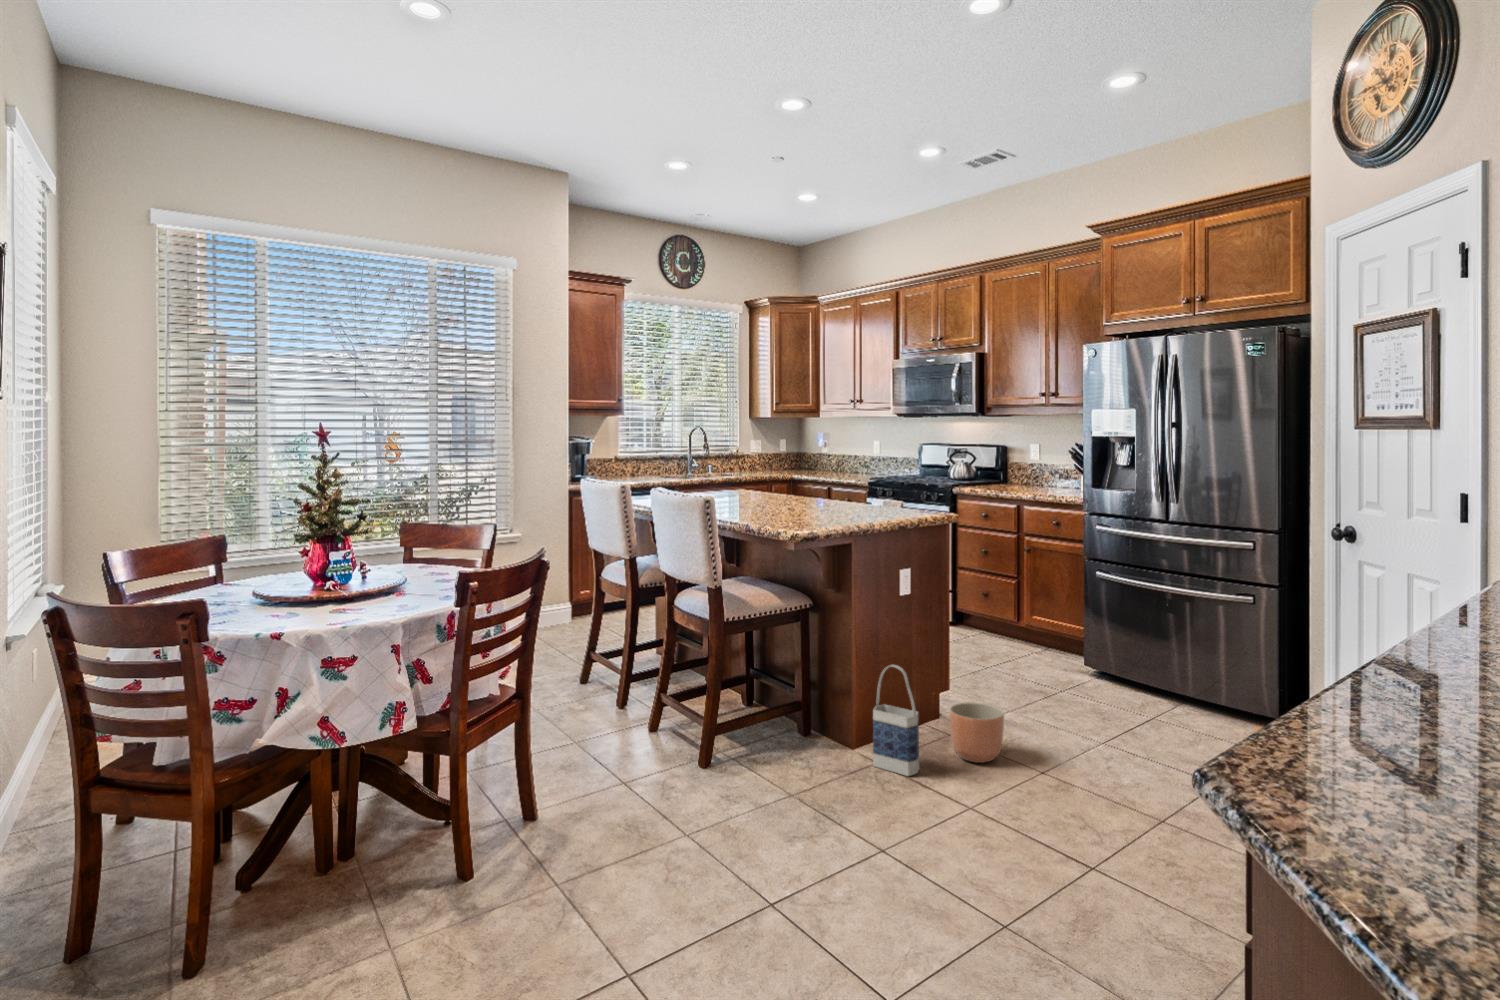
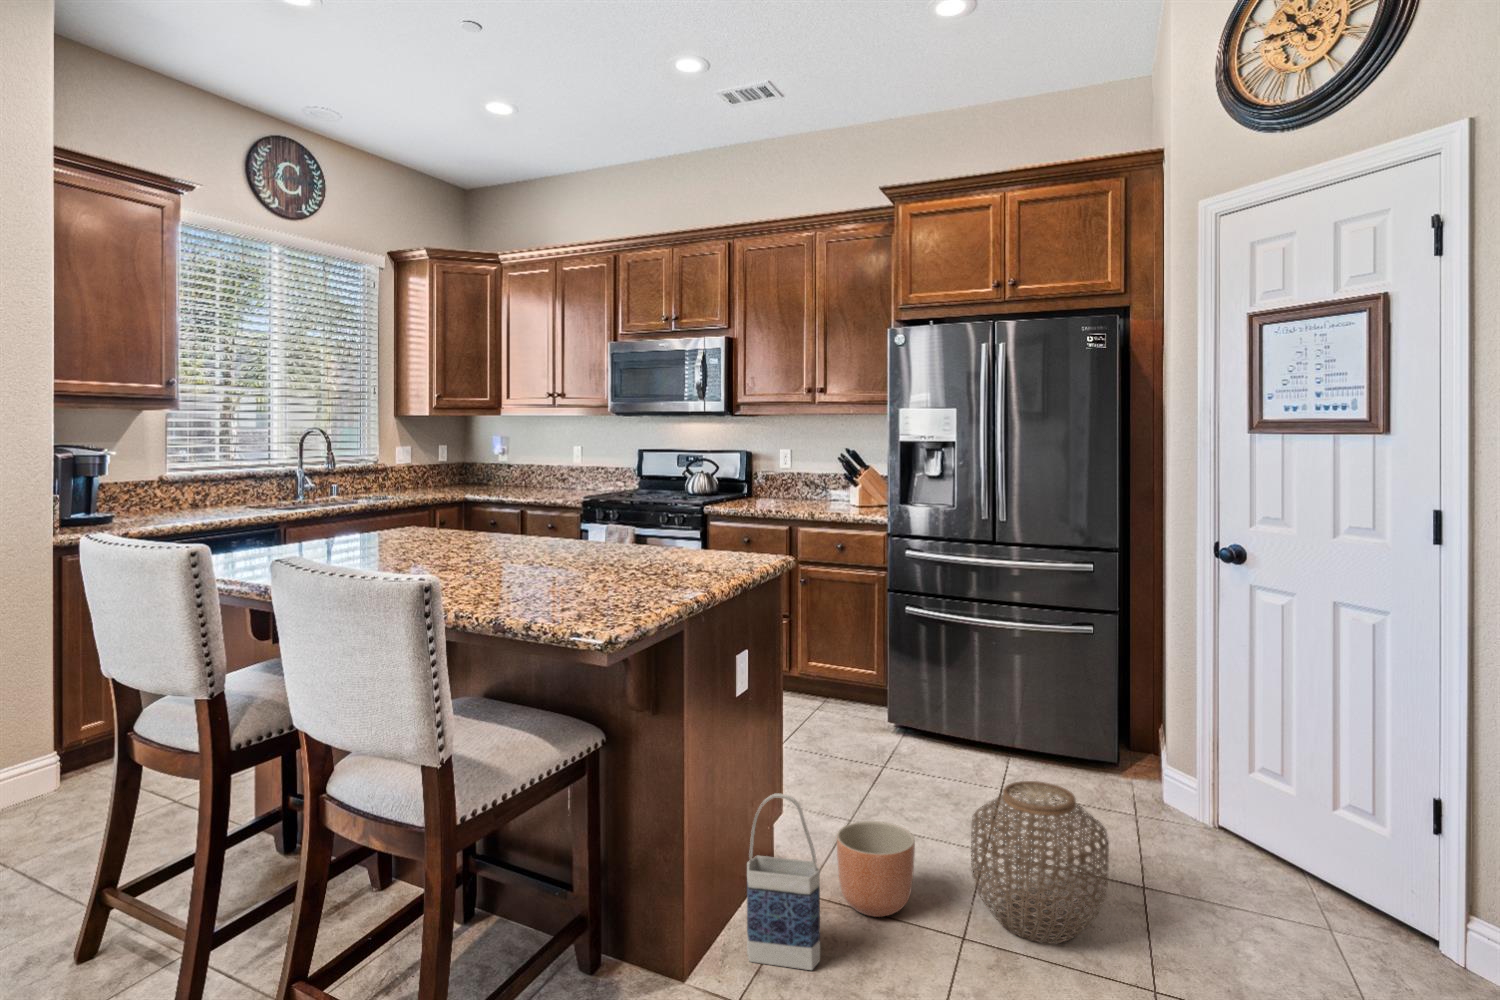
woven basket: none [1038,685,1139,796] -> present [971,781,1109,943]

